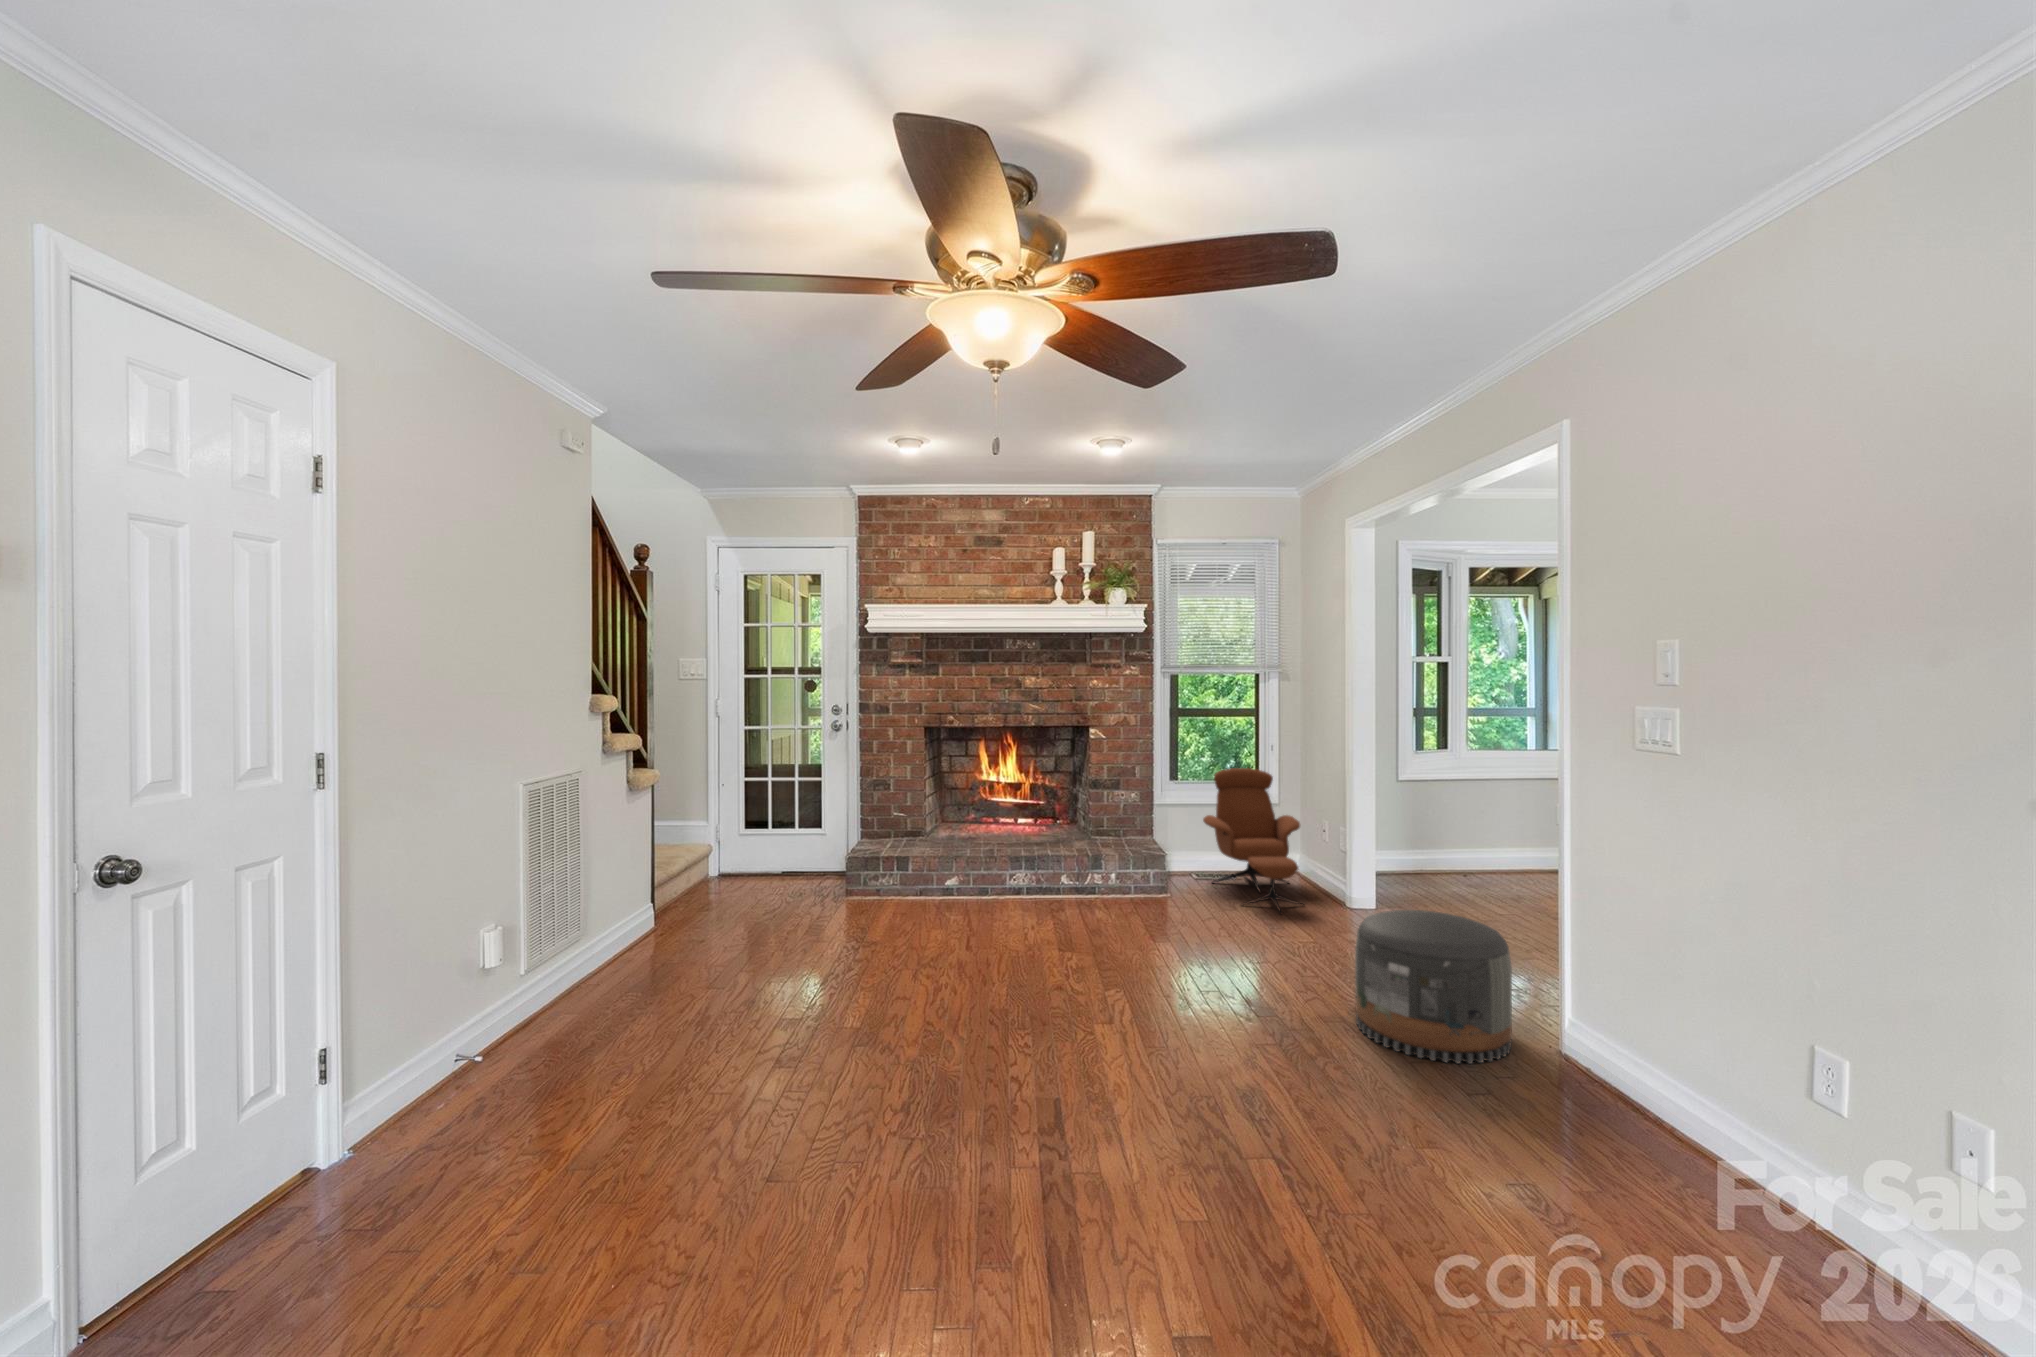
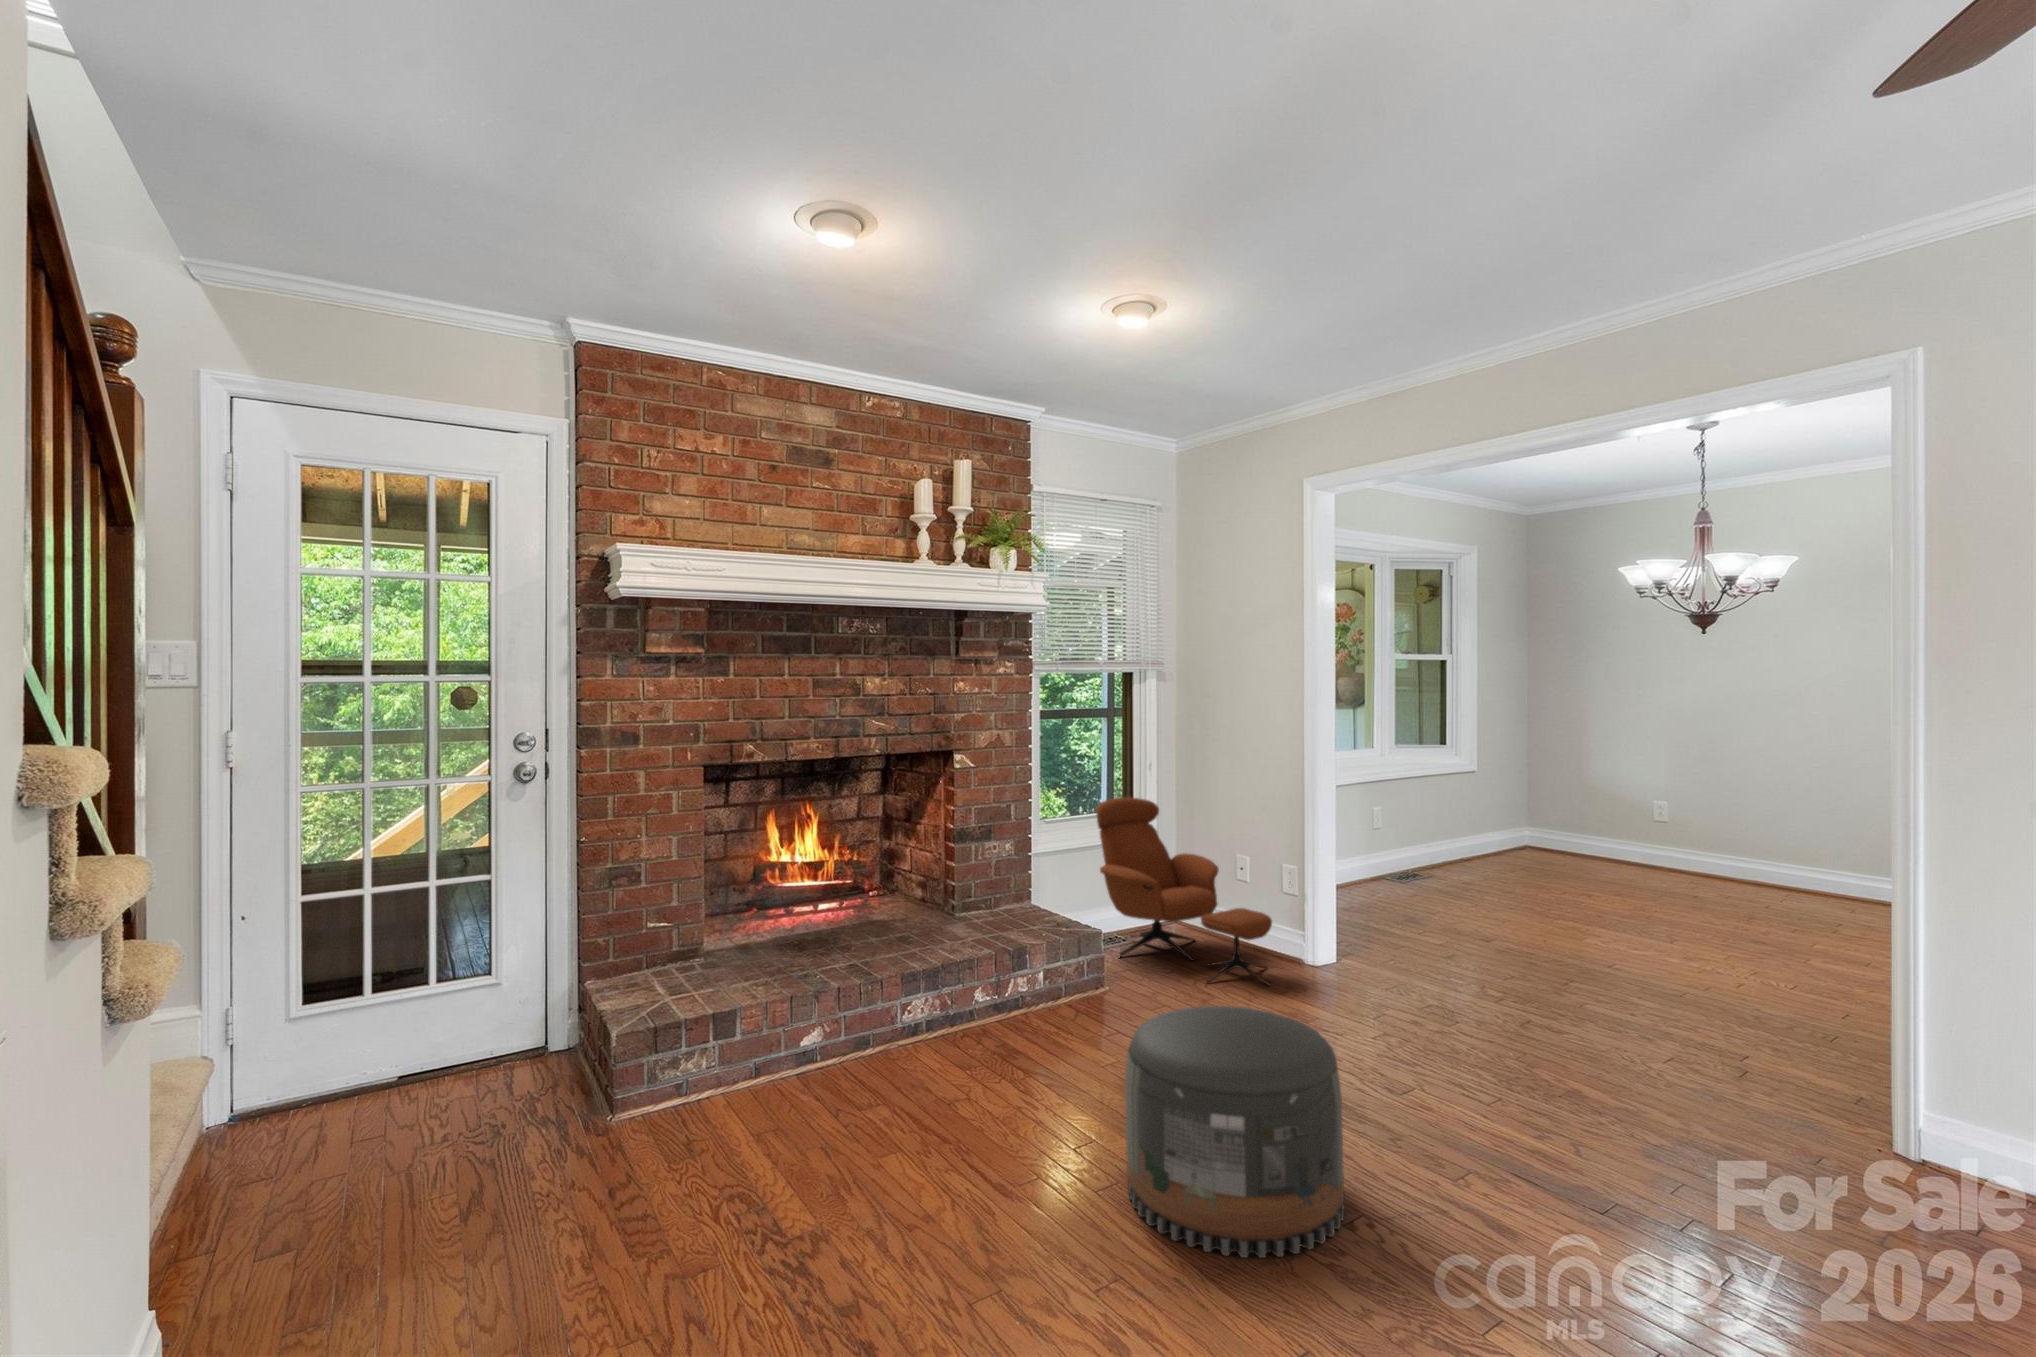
pouf: present [1355,910,1512,1064] -> present [1125,1006,1344,1258]

